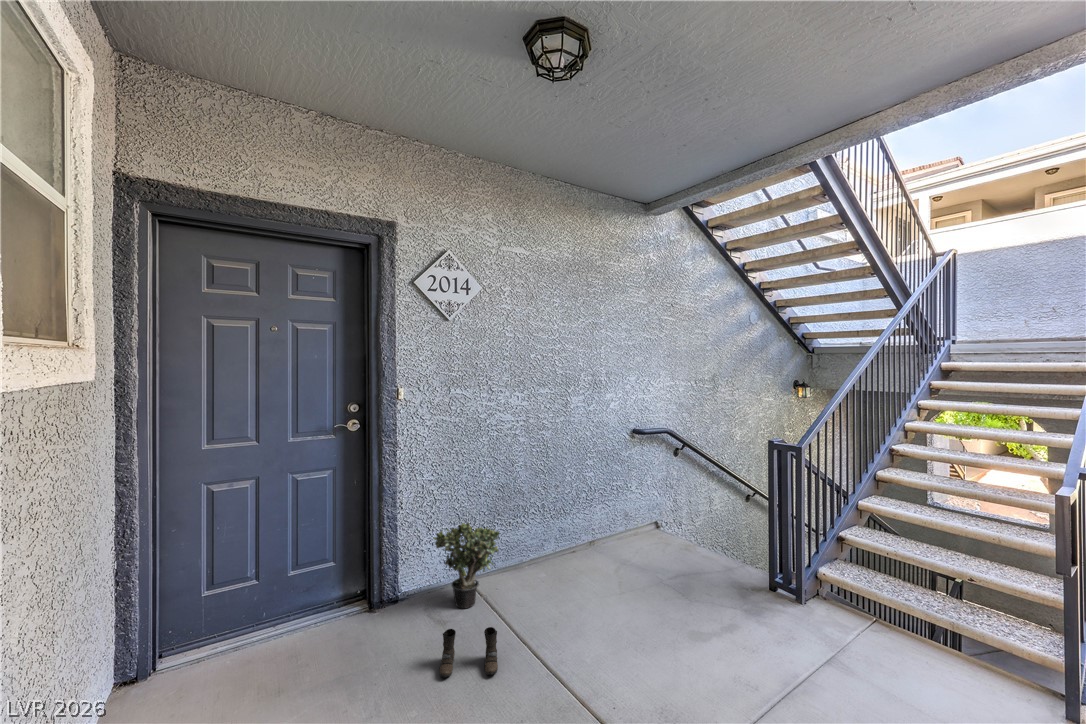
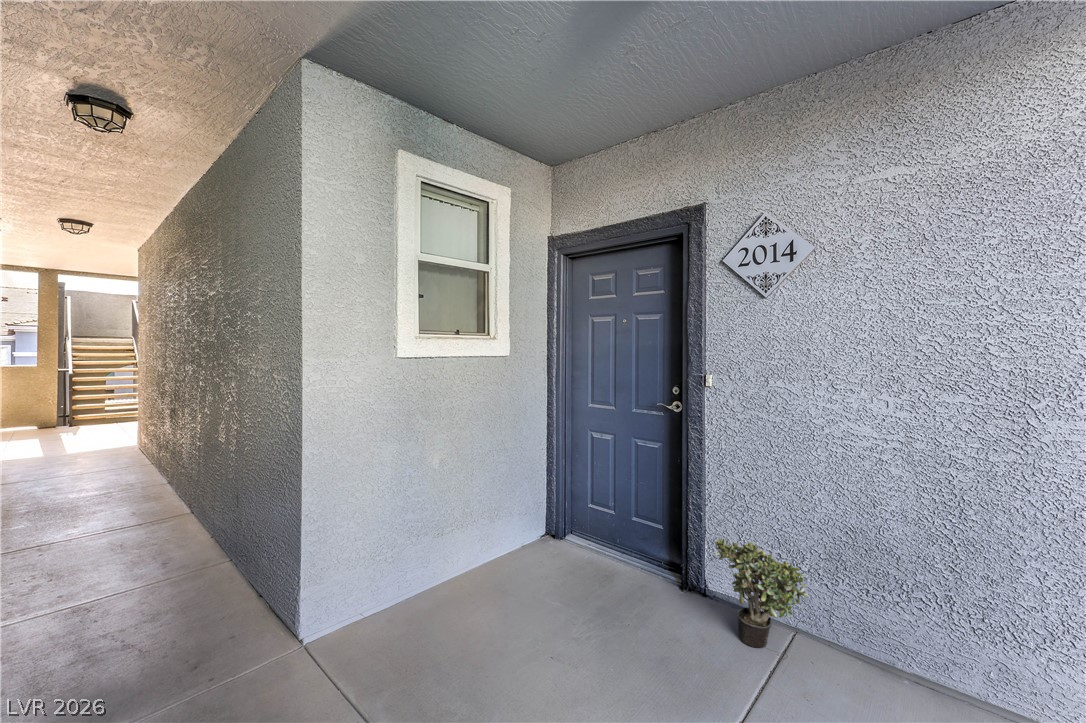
boots: present [439,627,498,677] -> none [632,624,690,699]

